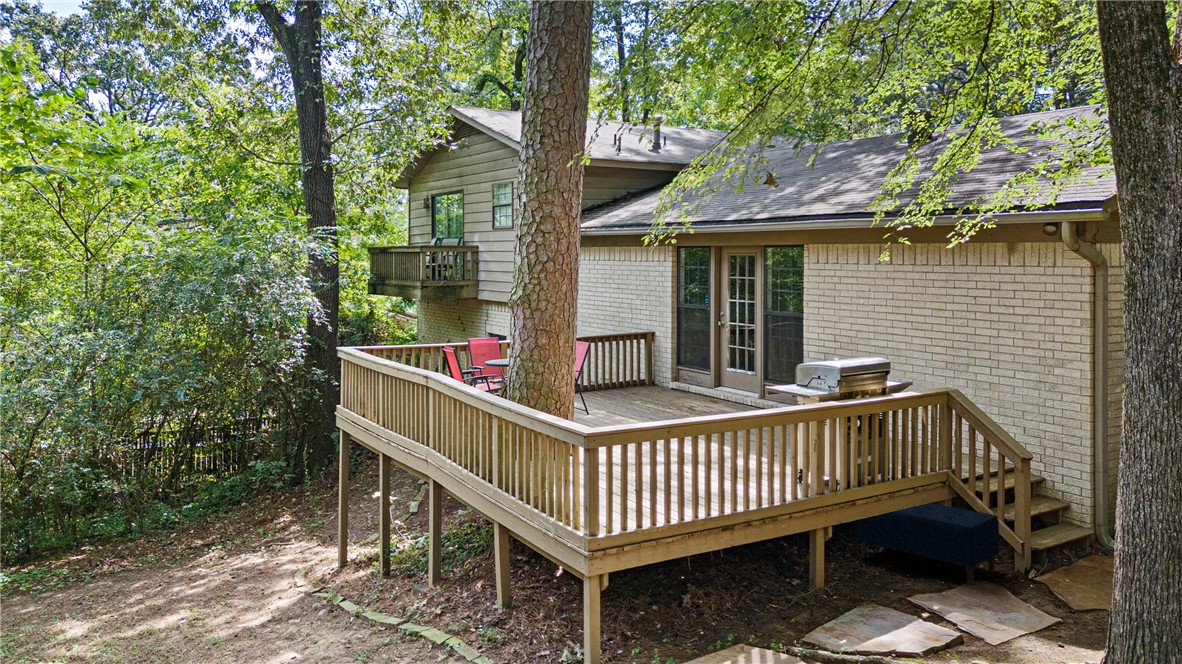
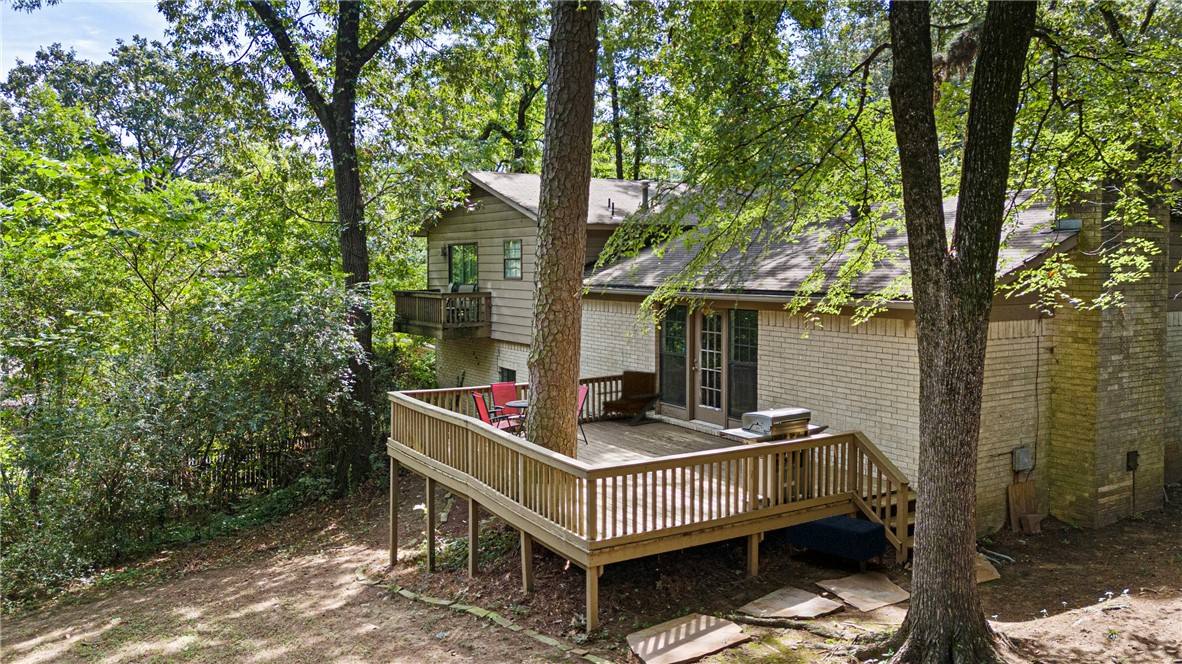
lounge chair: none [600,329,684,395] -> present [597,370,664,426]

